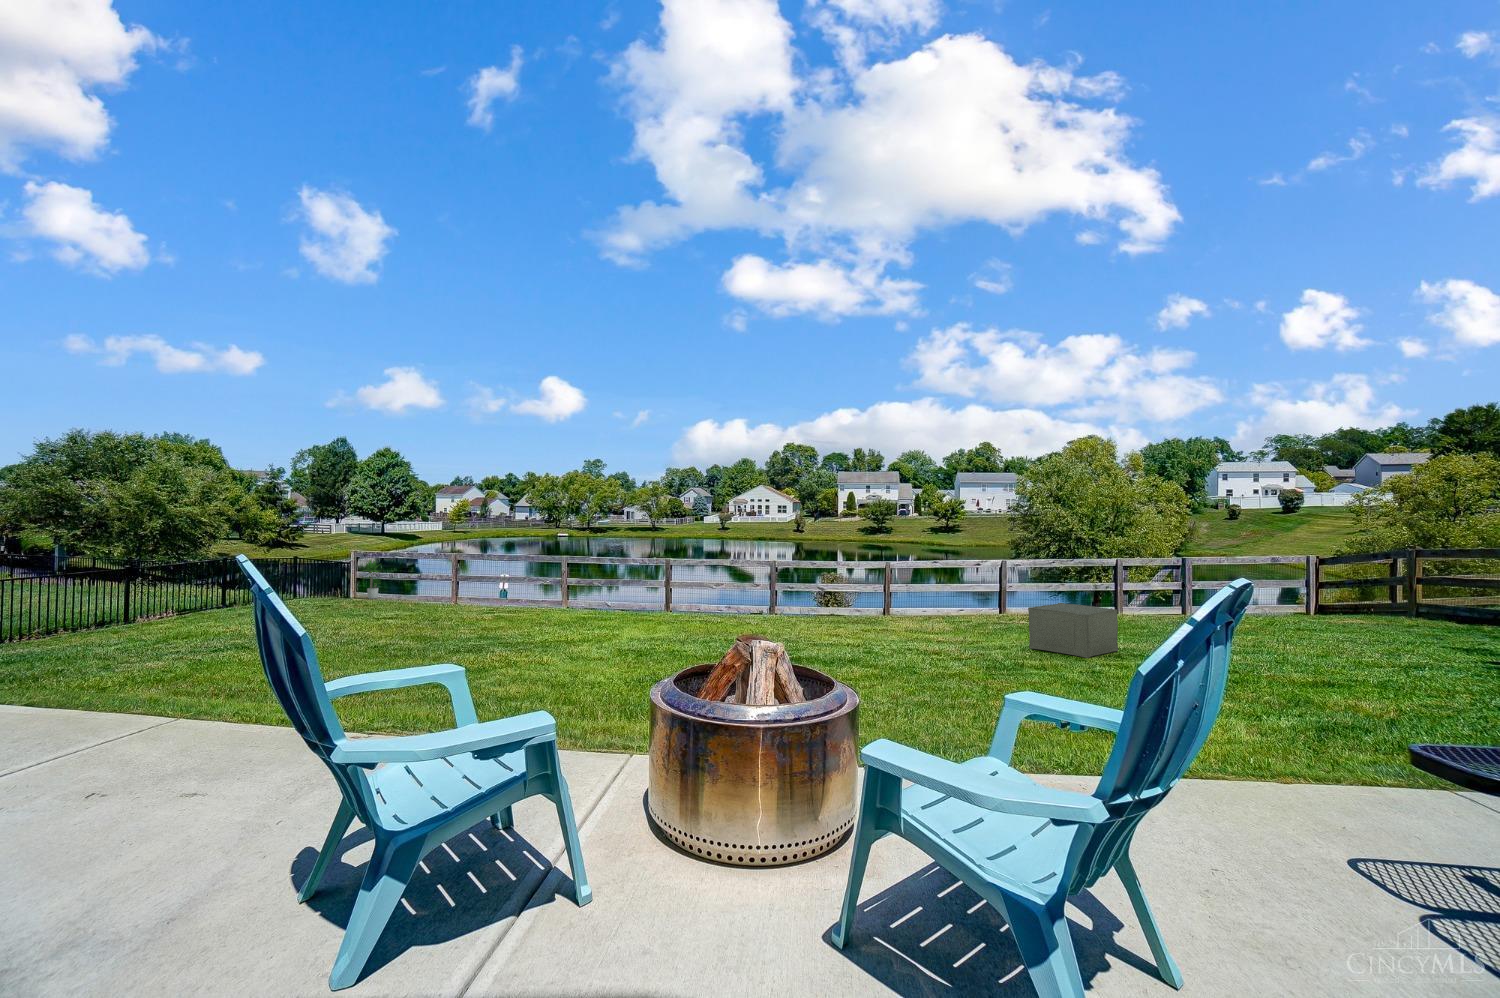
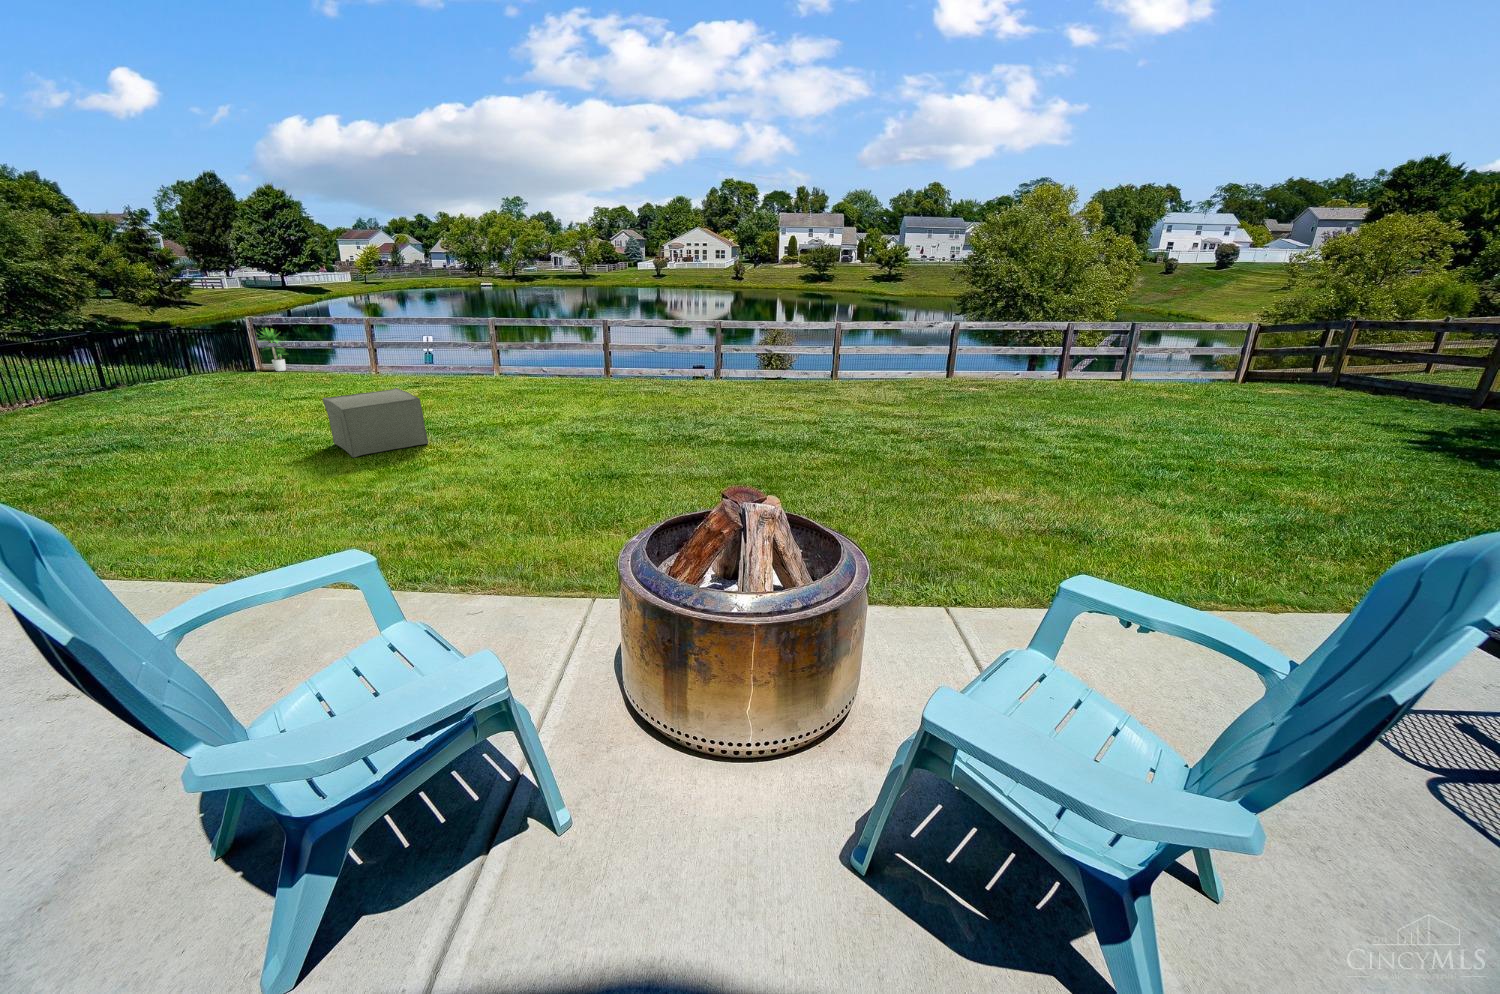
ottoman: present [1028,603,1118,658] -> present [323,388,428,458]

